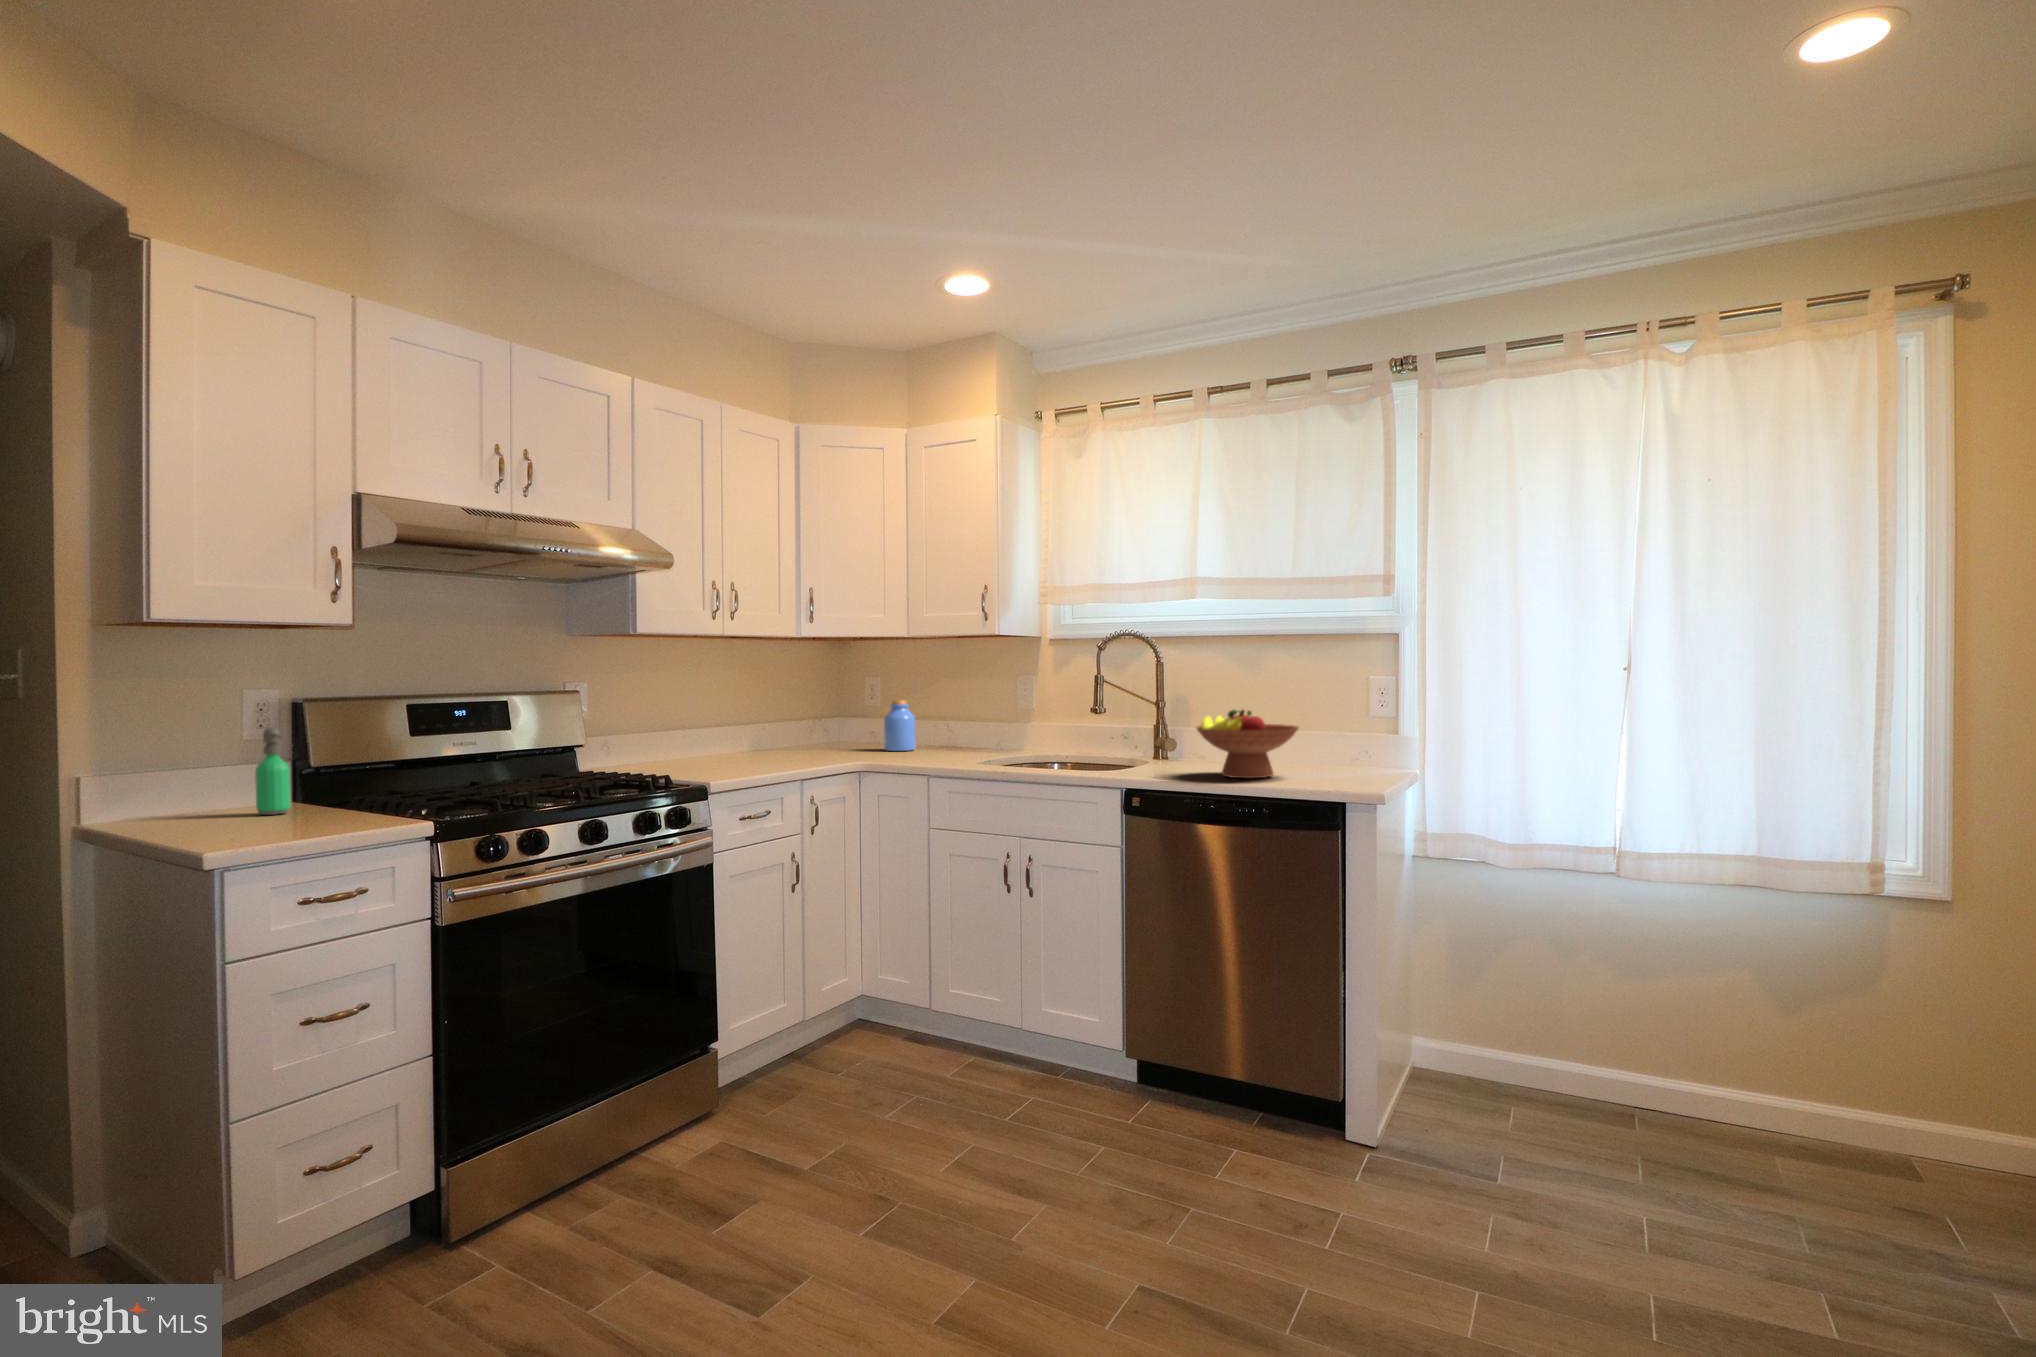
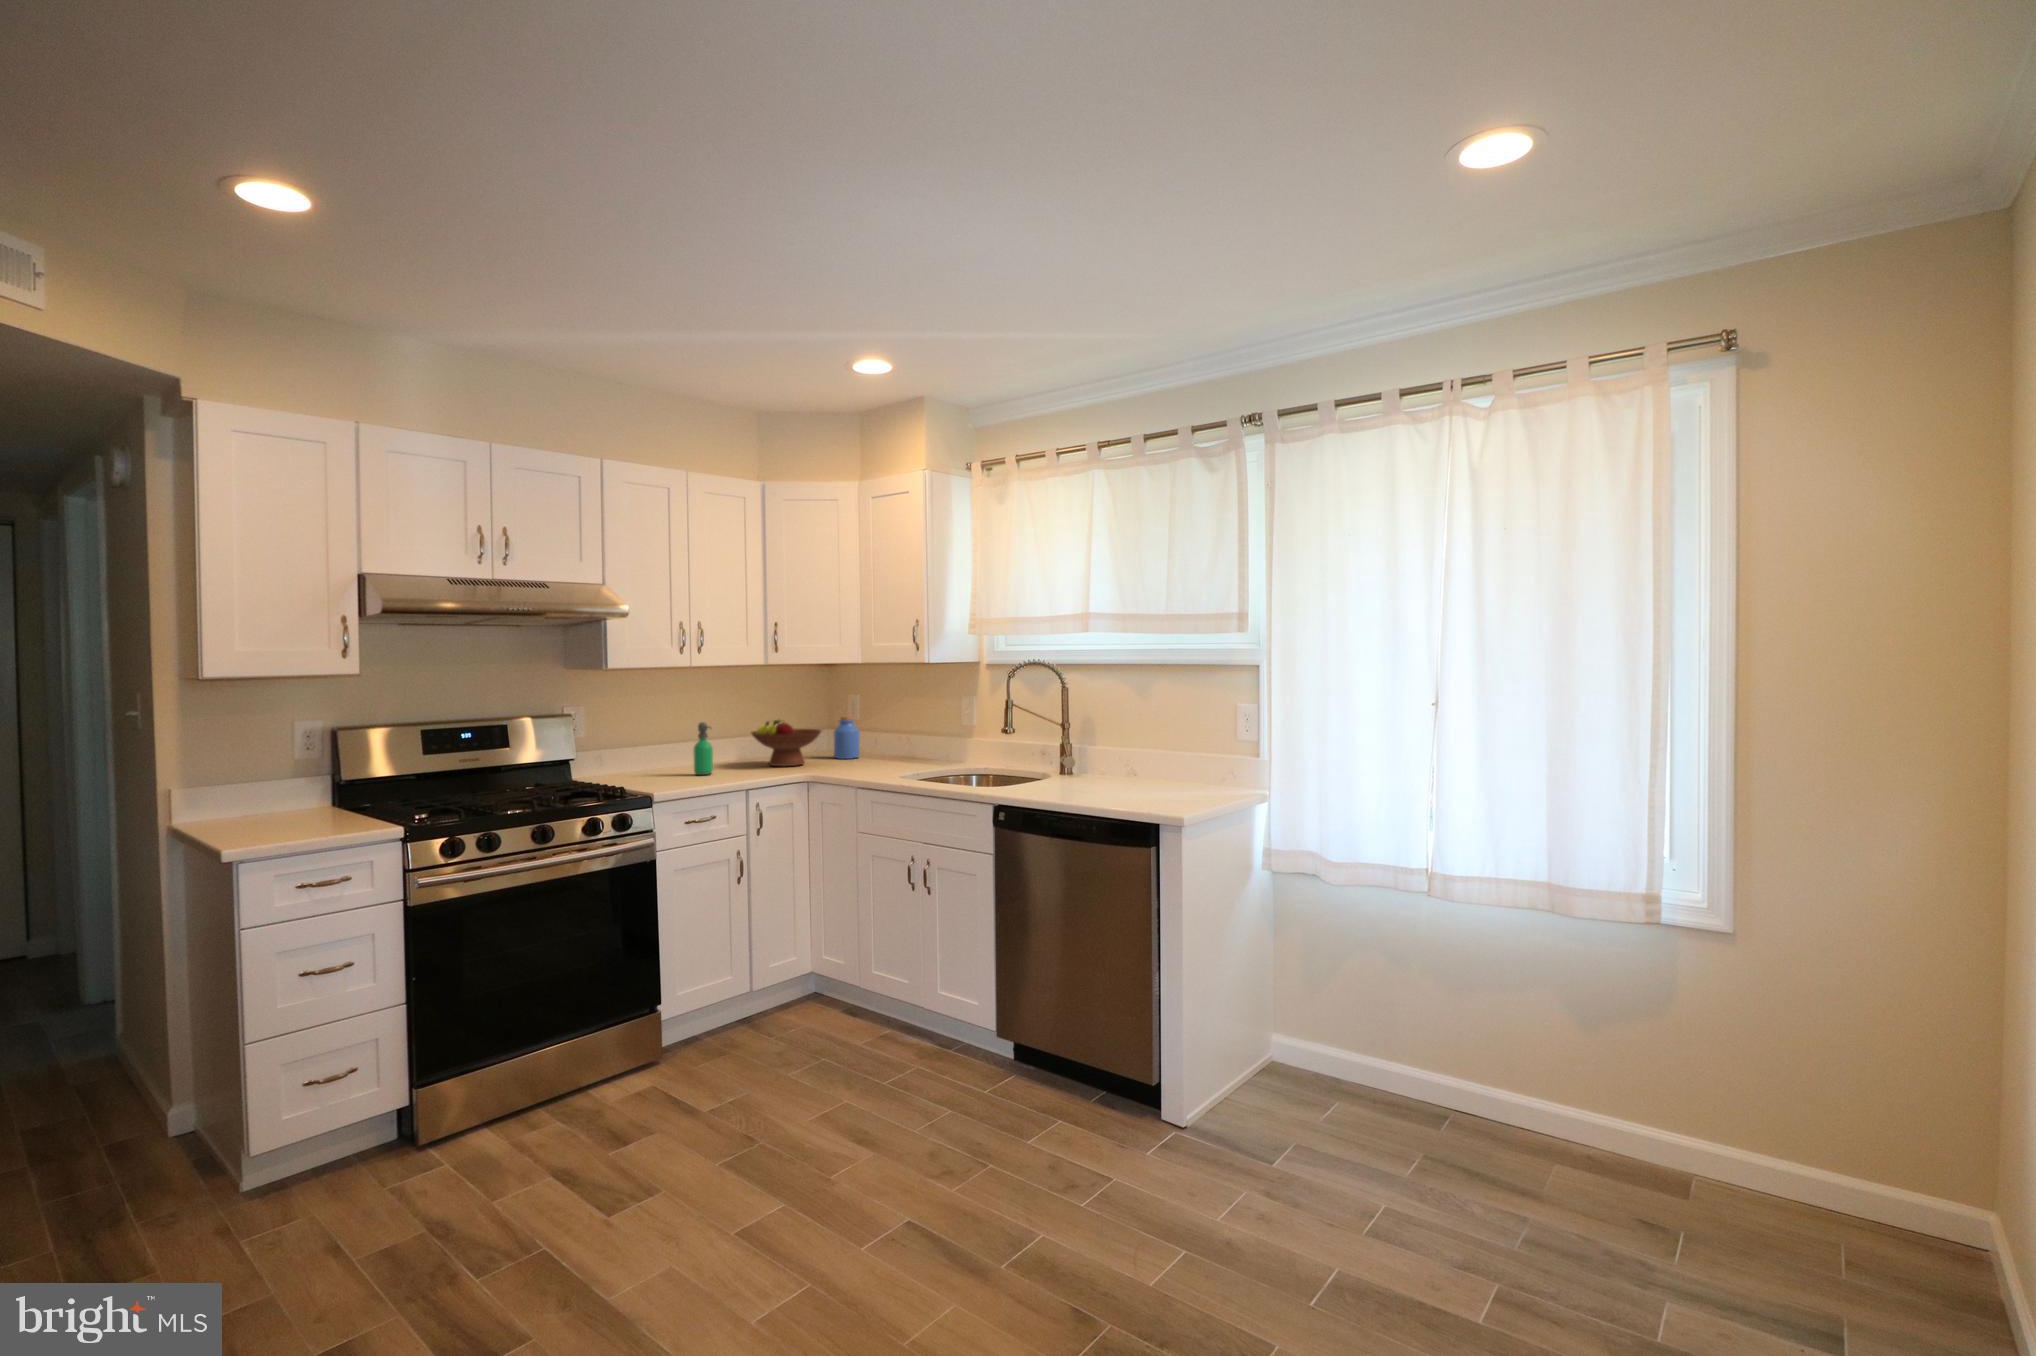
fruit bowl: present [1196,709,1299,778] -> present [751,720,821,767]
soap dispenser: present [255,727,291,815] -> present [694,722,713,775]

